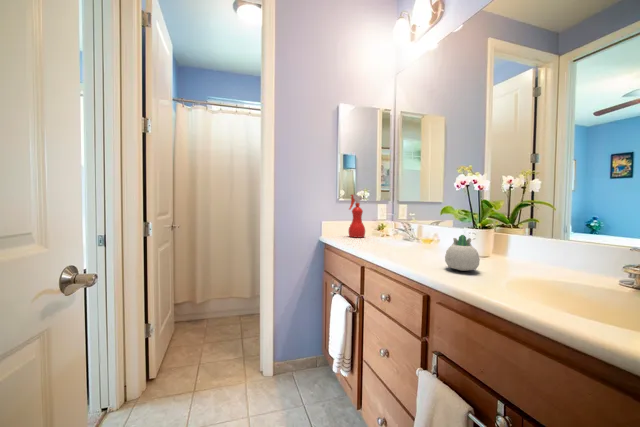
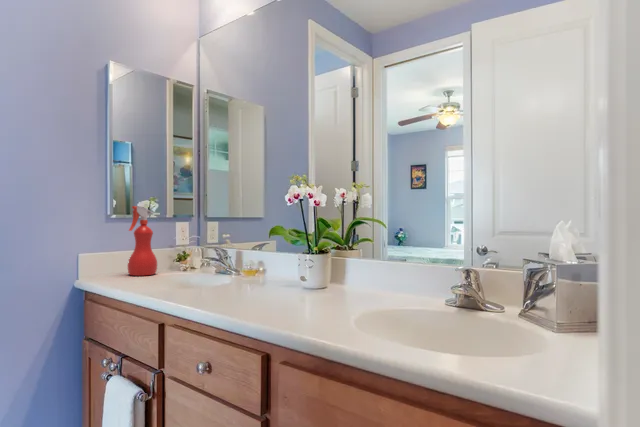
succulent planter: present [445,235,480,271] -> none [285,265,324,312]

